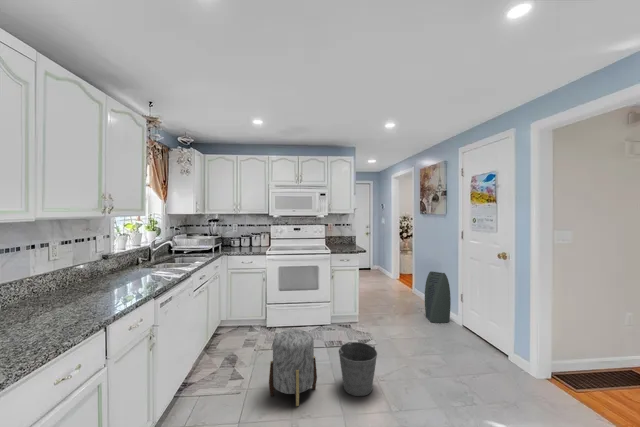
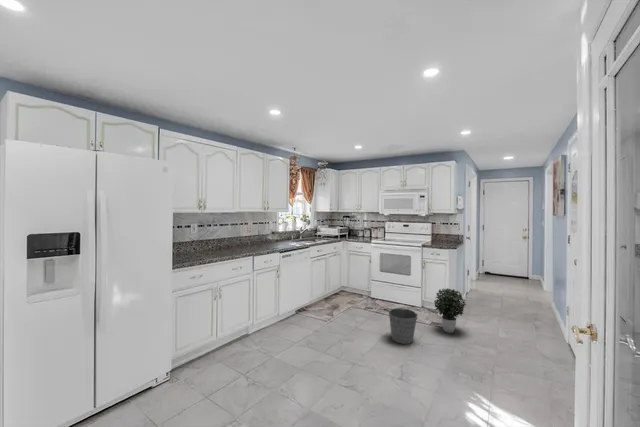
air purifier: present [425,271,451,323] -> none [525,276,552,330]
potted plant: none [369,301,406,356] -> present [434,288,466,333]
stool: present [269,330,317,406] -> none [344,290,375,335]

